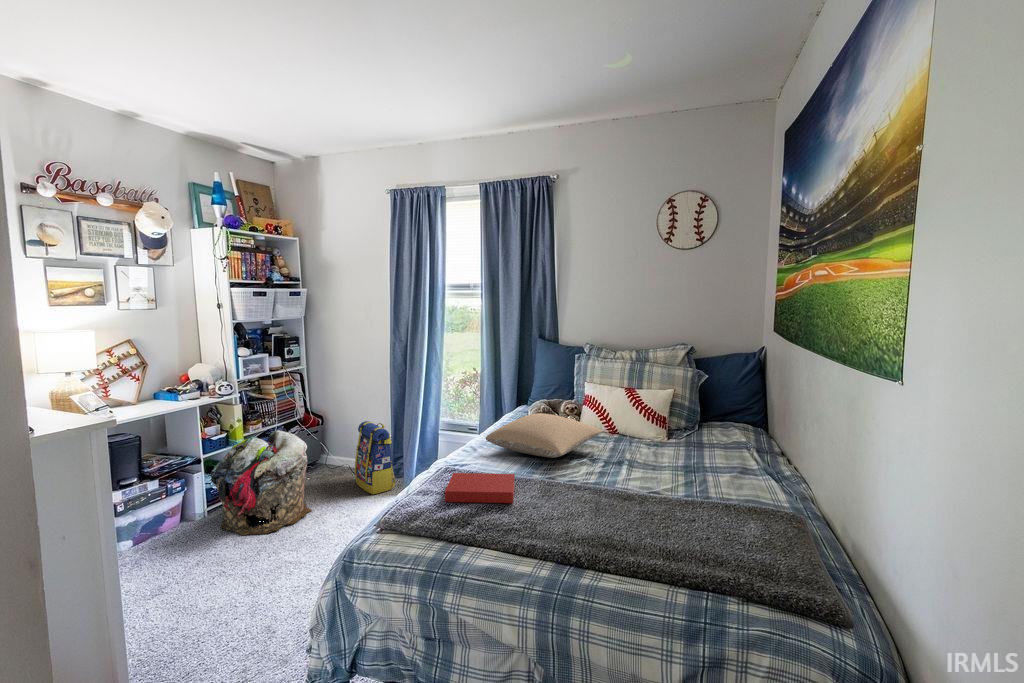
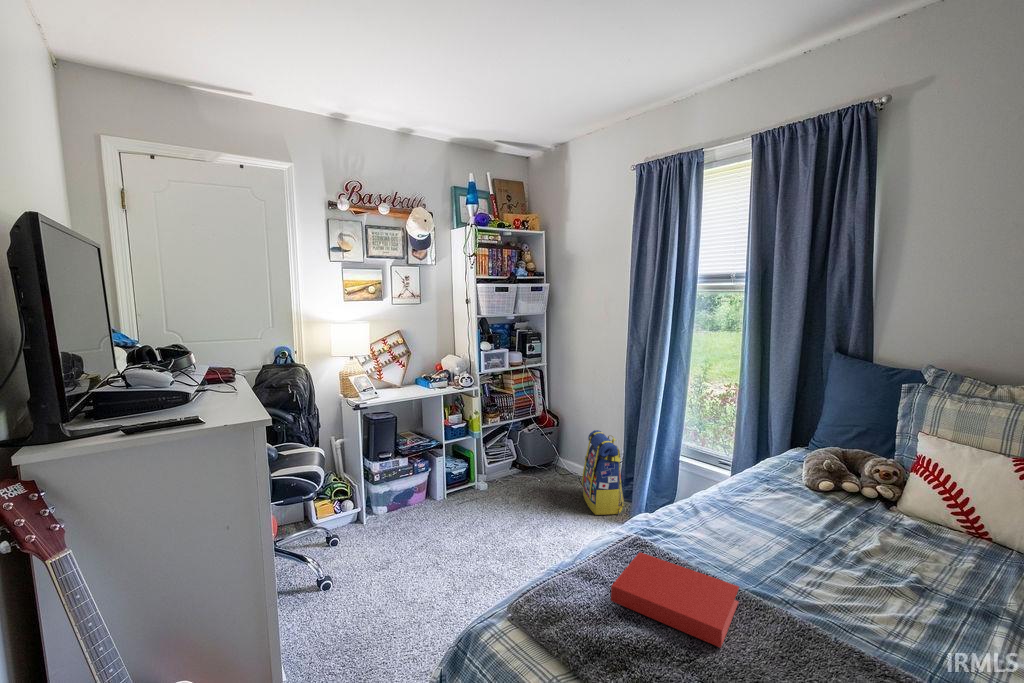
pillow: present [486,413,603,458] -> none [712,476,950,574]
laundry basket: present [211,430,312,535] -> none [443,427,531,532]

